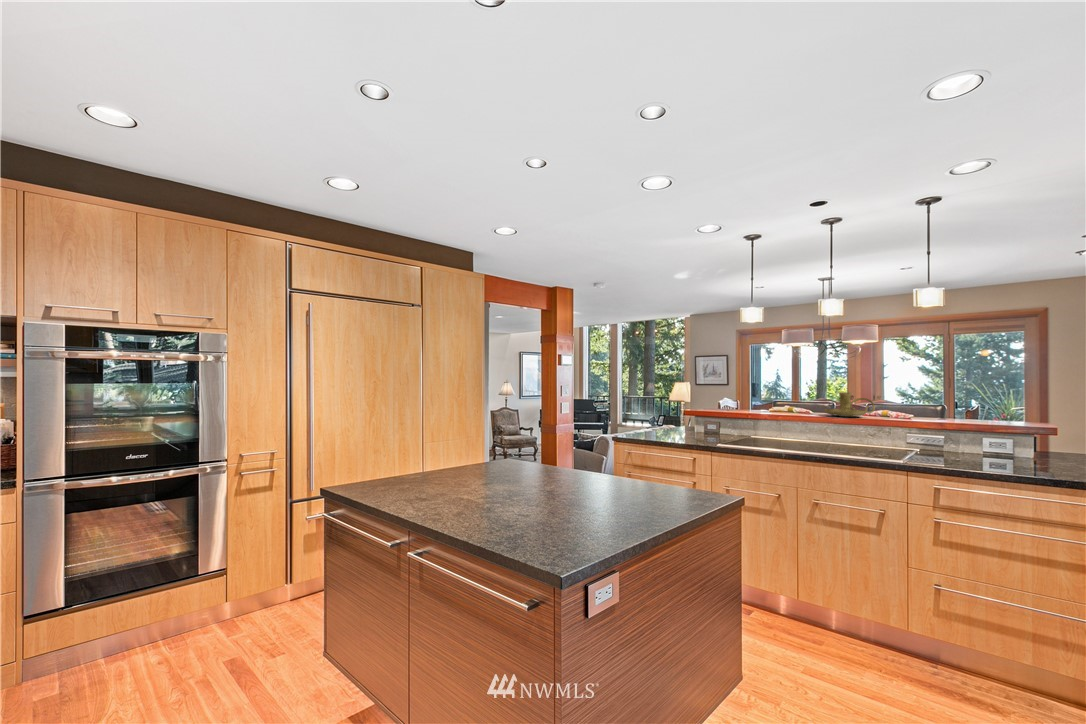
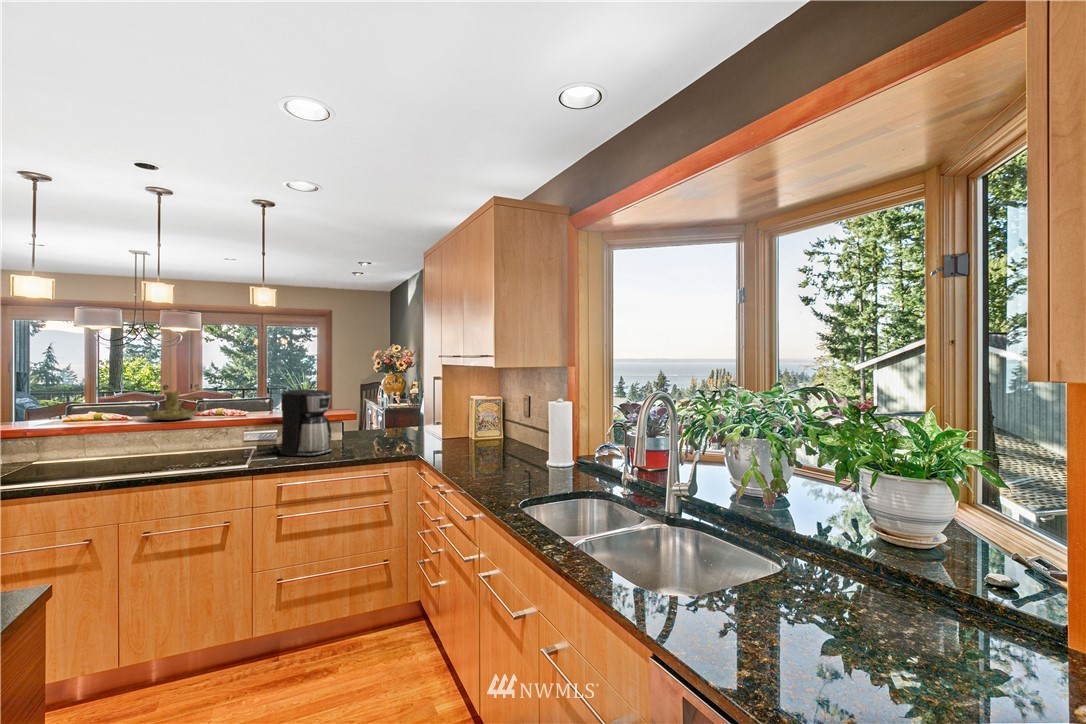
coffee maker: none [933,394,1012,467] -> present [270,389,332,456]

